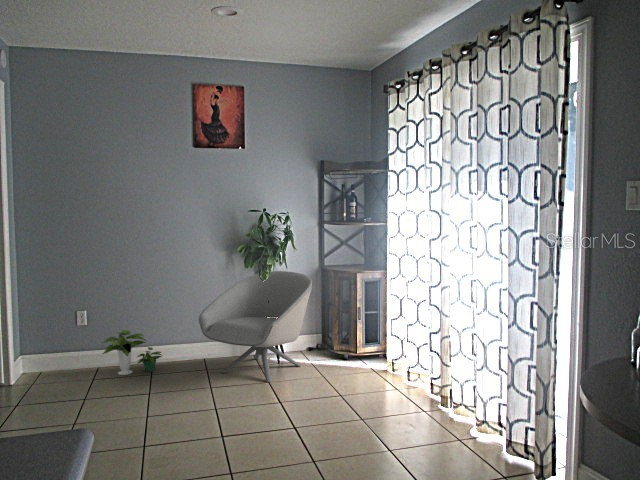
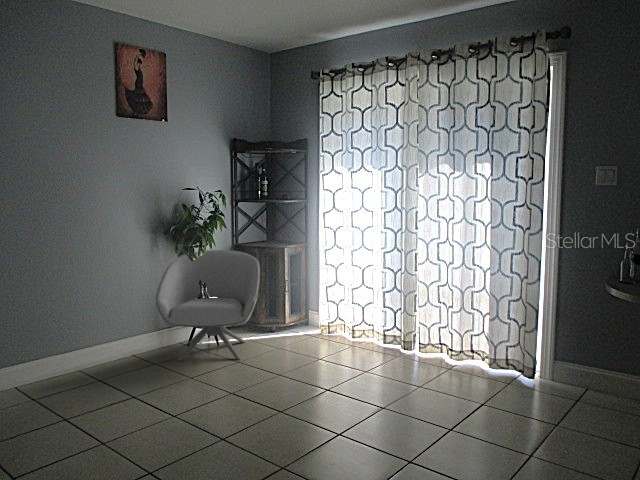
potted plant: present [103,330,161,375] -> none [37,331,107,383]

